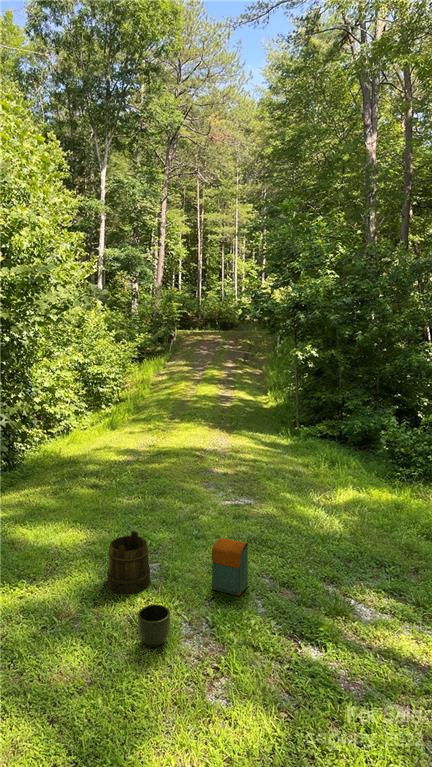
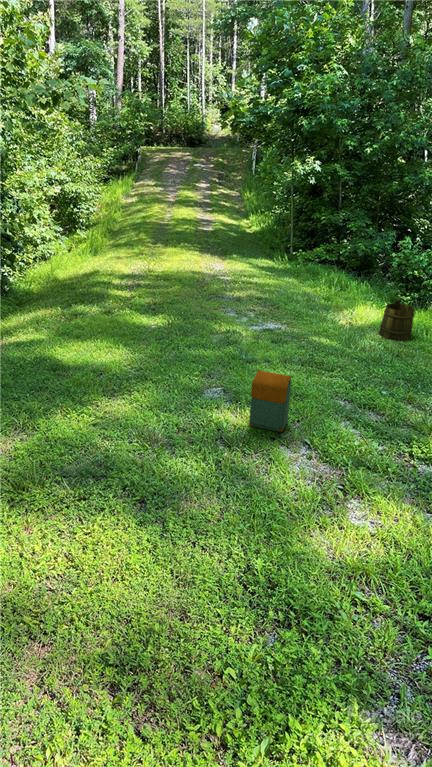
bucket: present [107,532,150,594] -> present [379,300,414,341]
planter: present [138,605,170,647] -> none [183,447,221,492]

